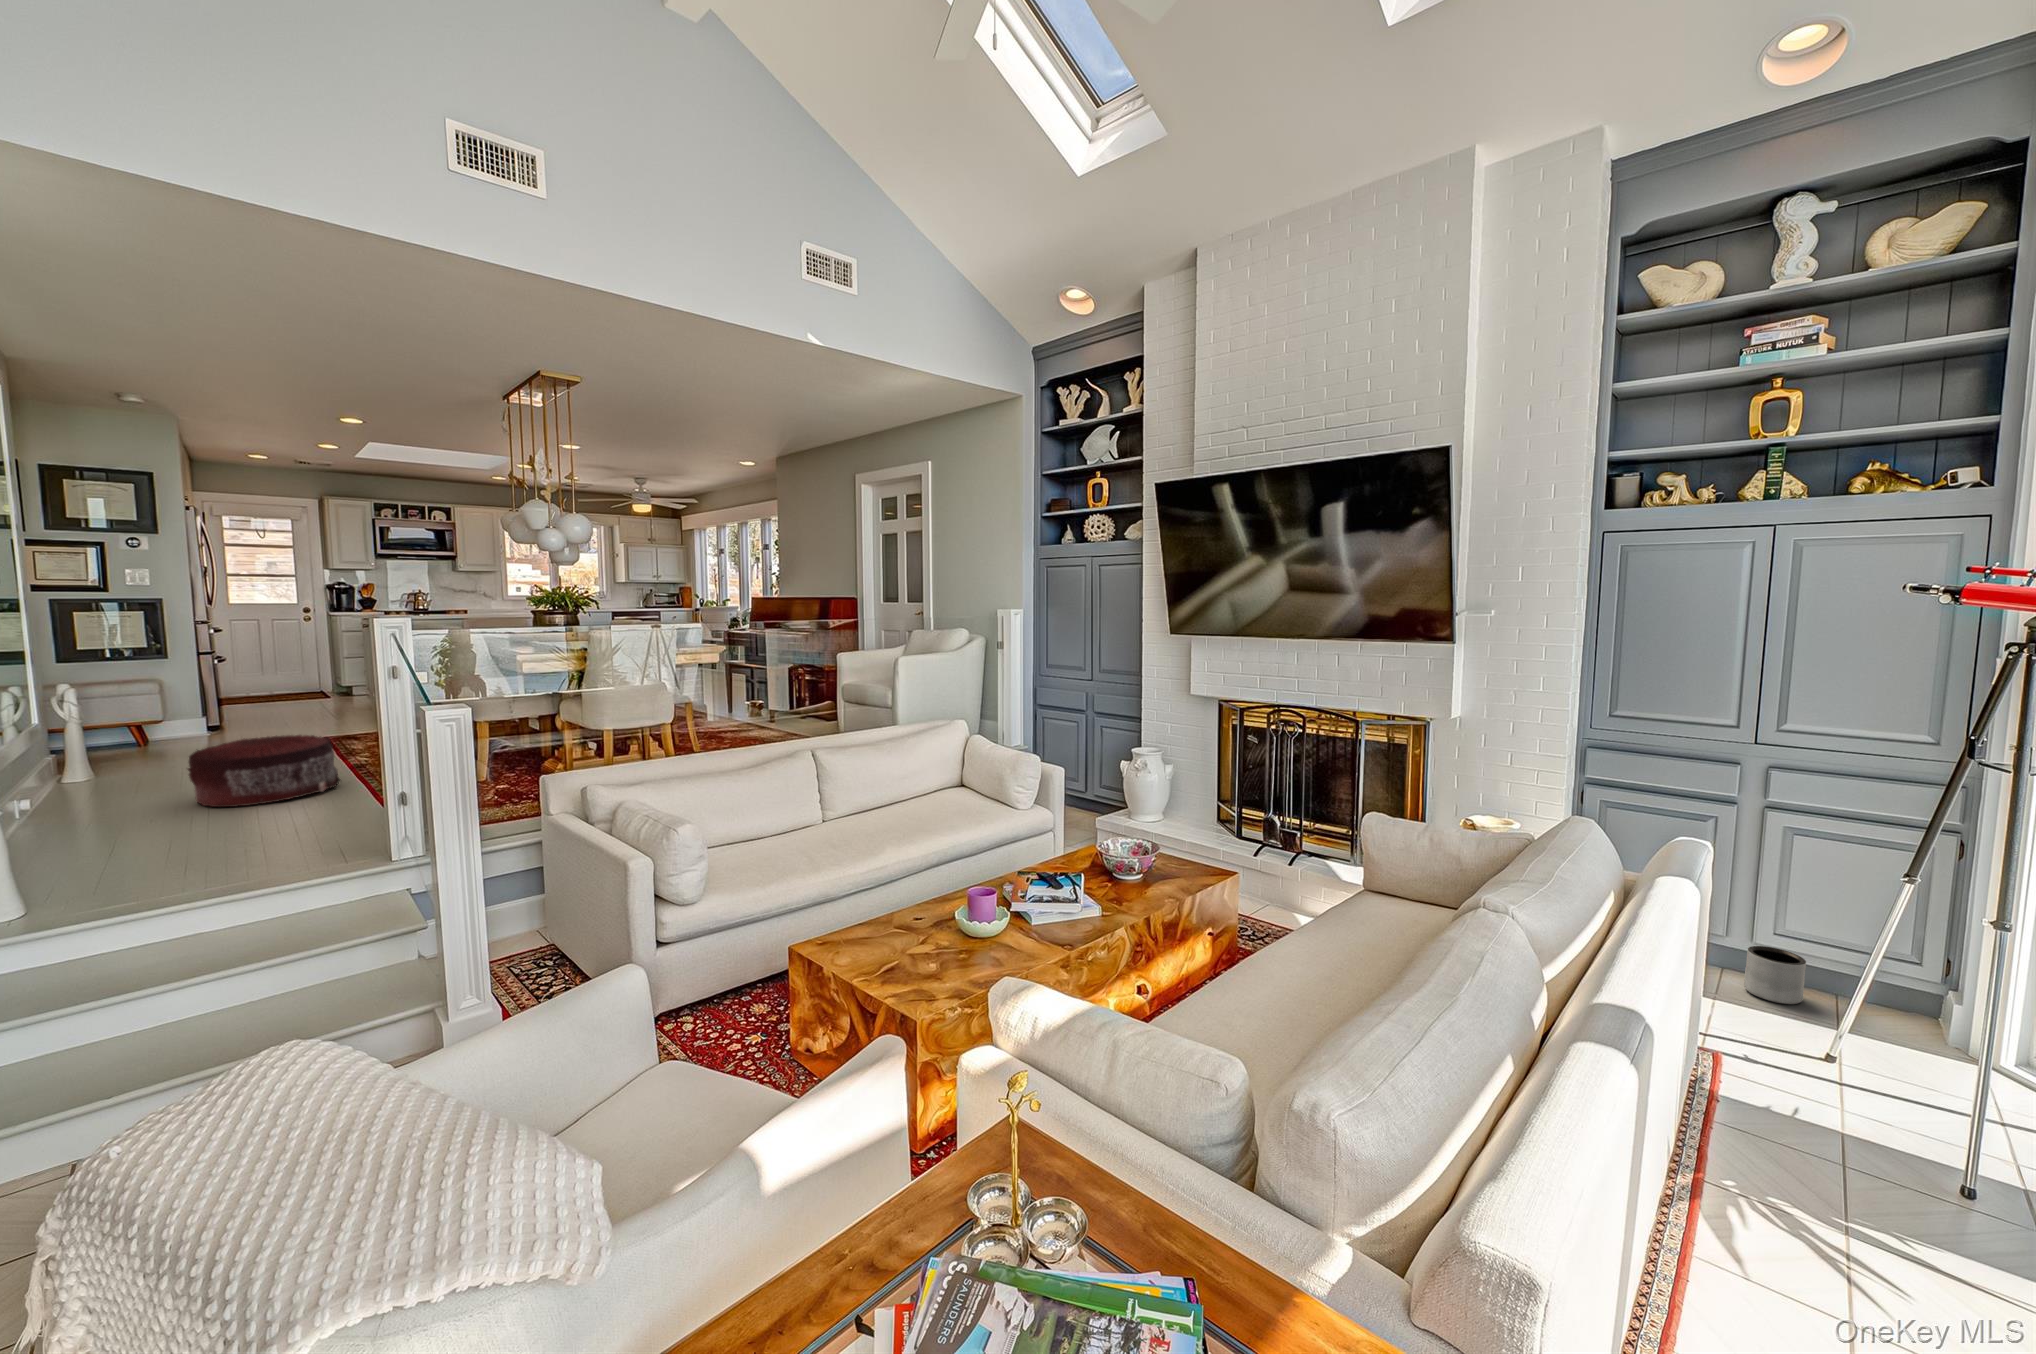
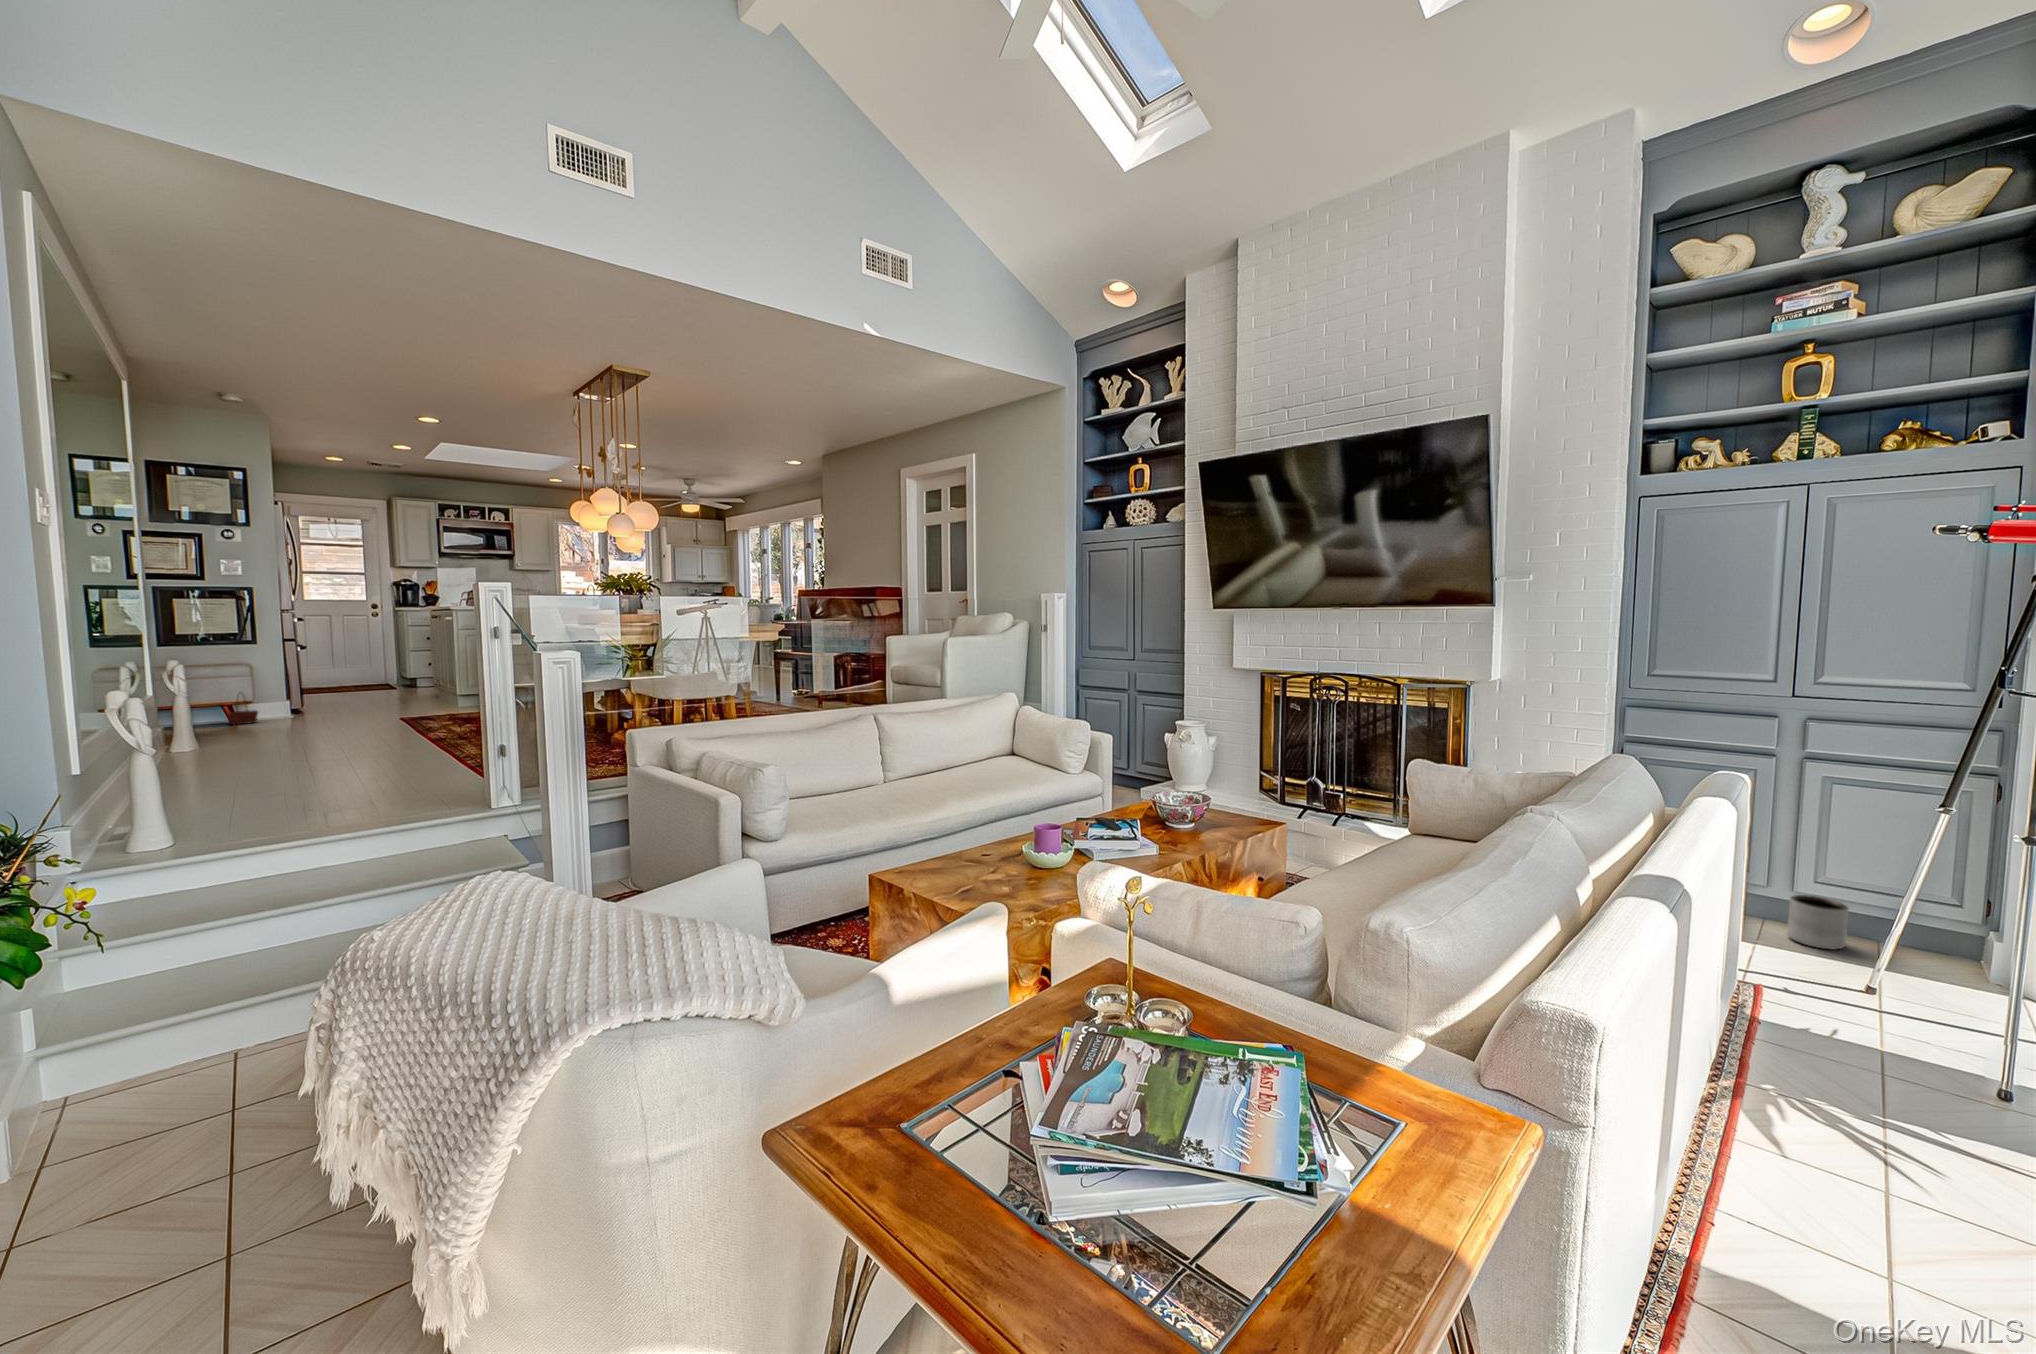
basket: none [137,705,173,740] -> present [228,693,258,725]
pouf: present [188,735,341,807] -> none [290,710,427,774]

